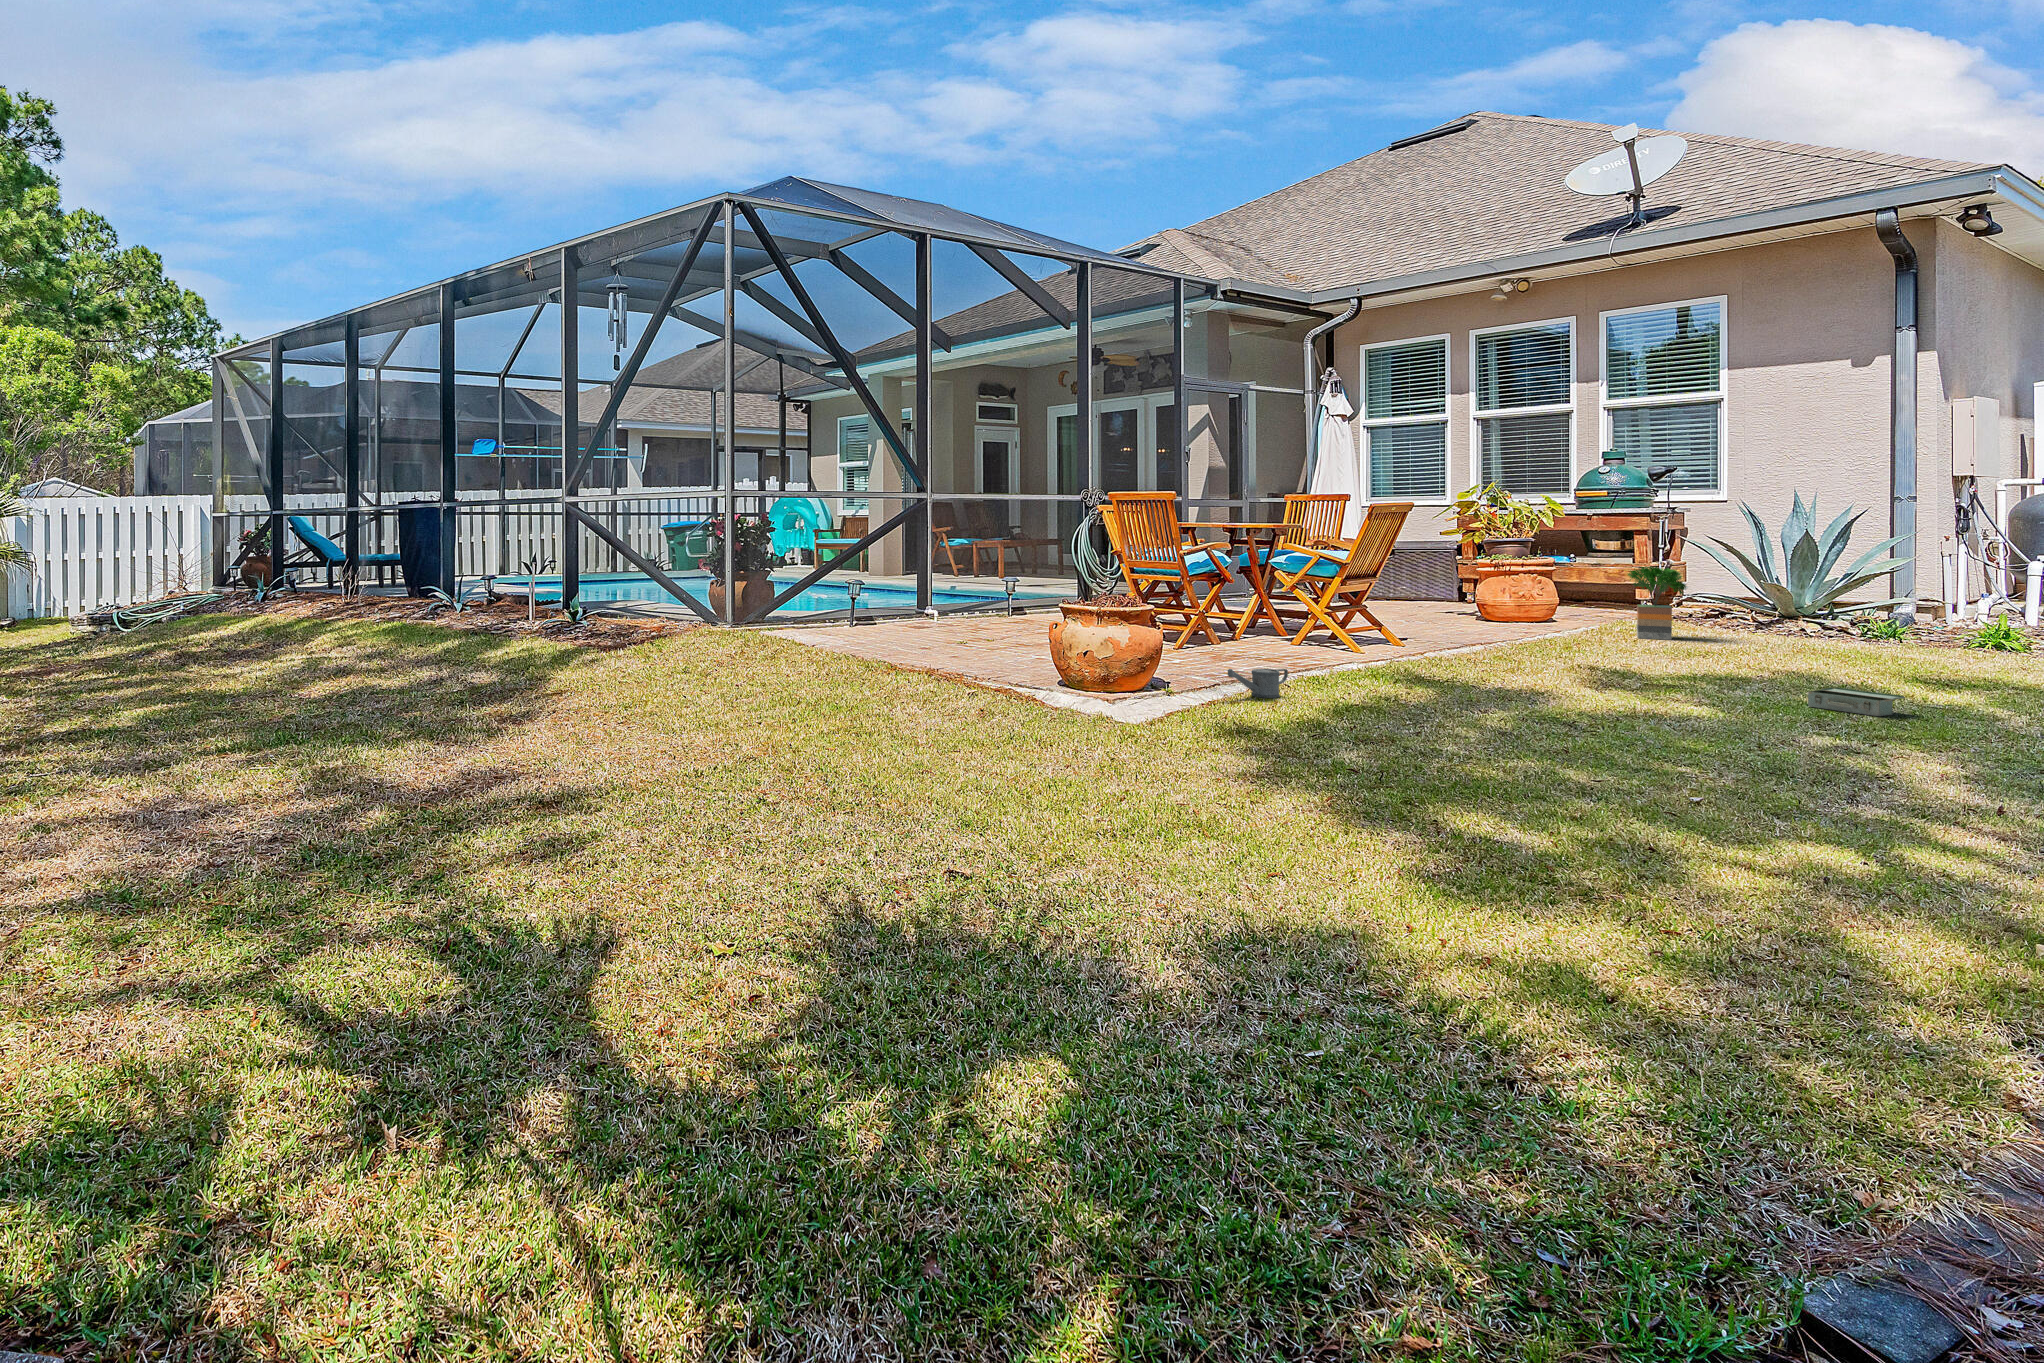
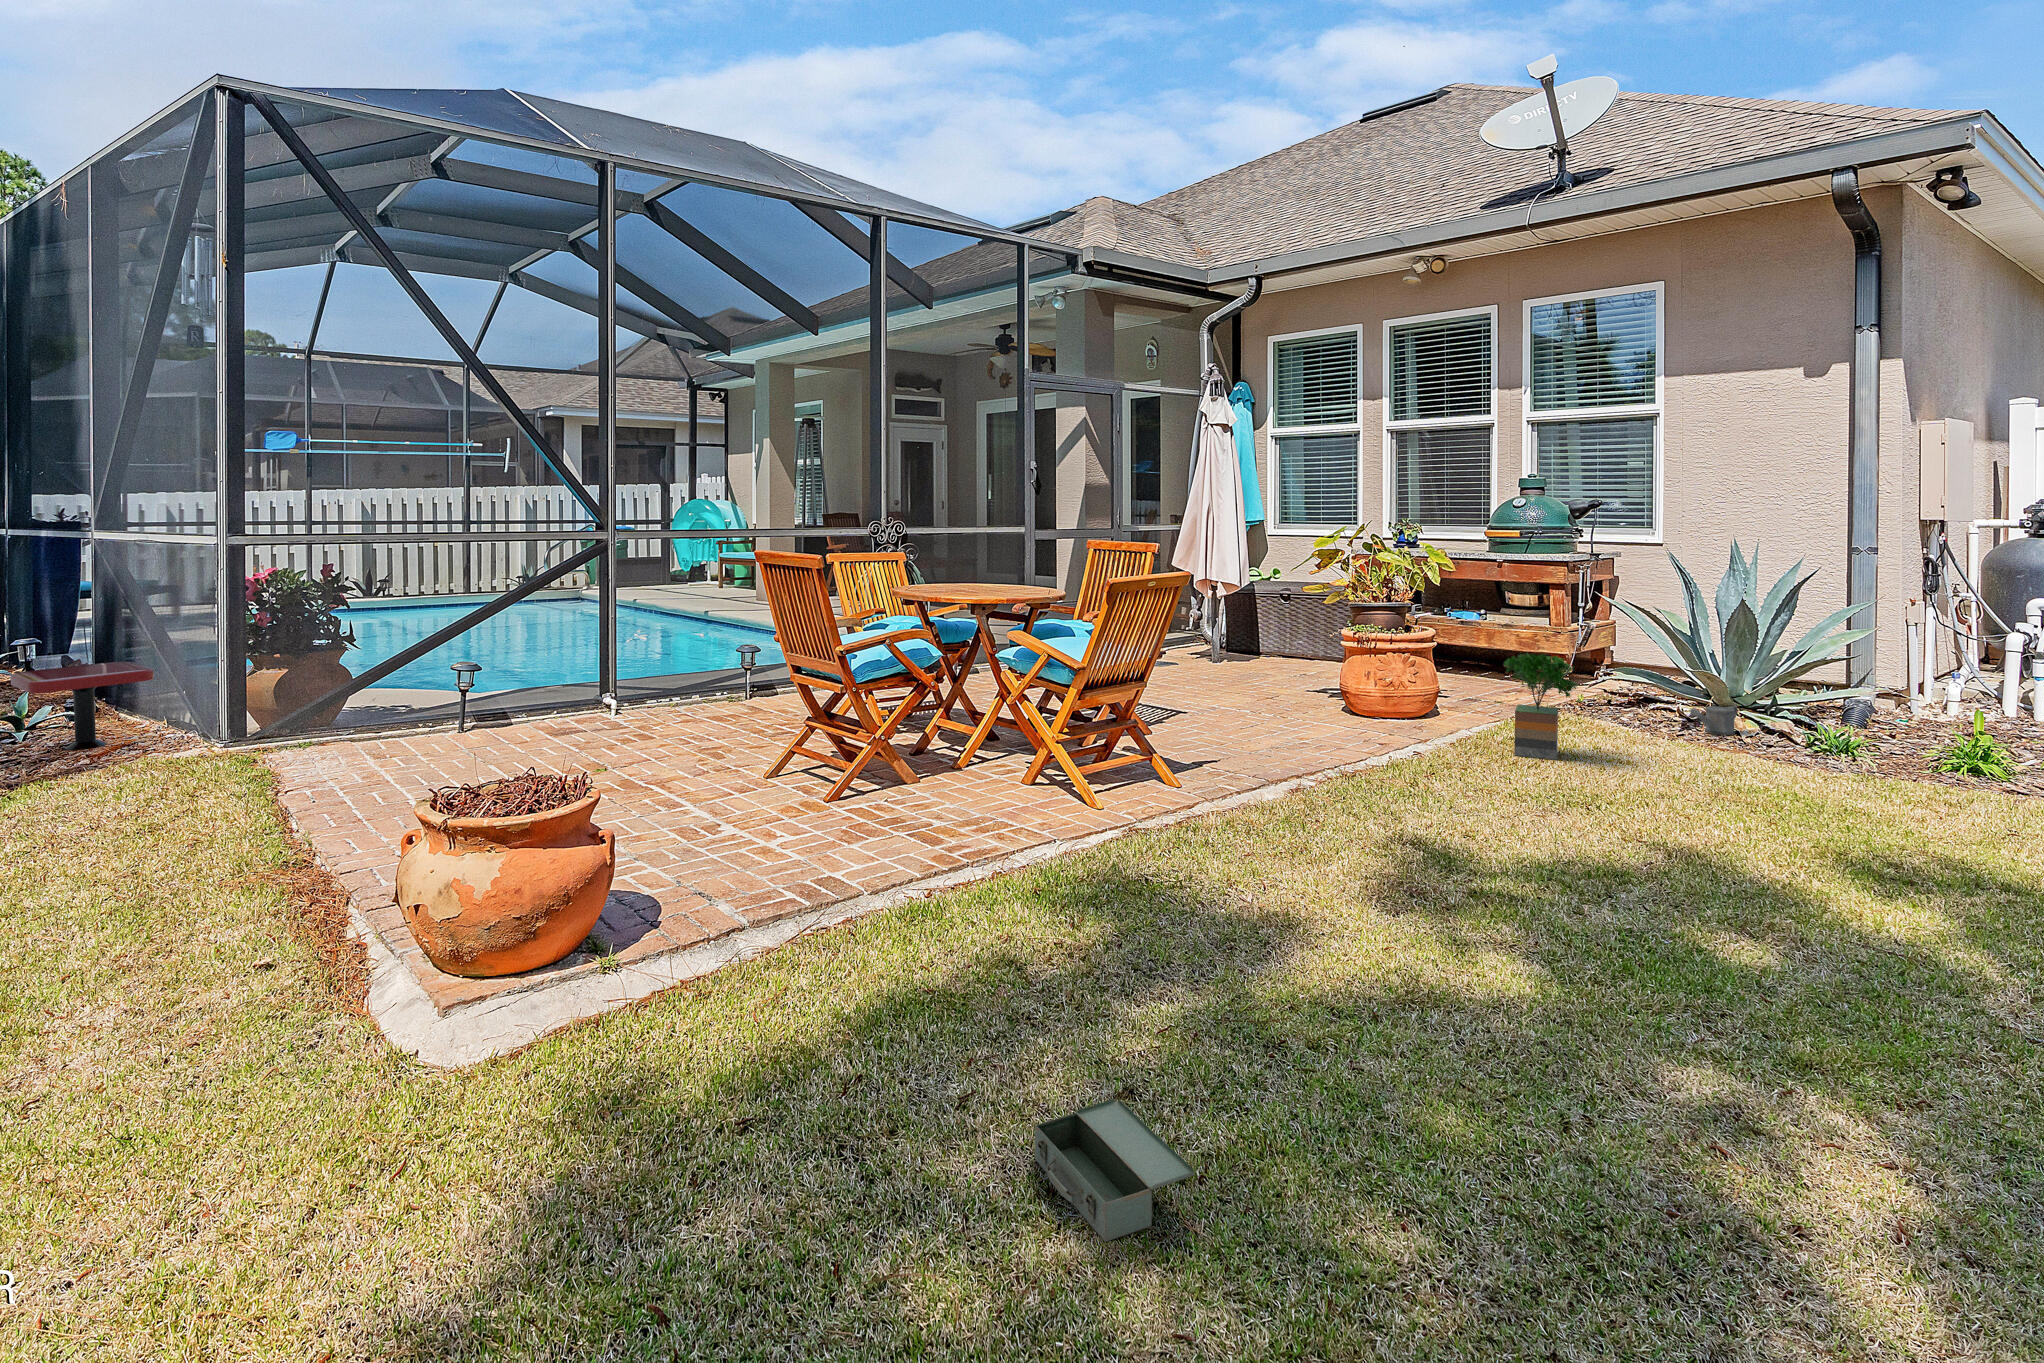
pedestal table: none [583,583,665,636] -> present [11,662,154,750]
watering can: present [1228,669,1288,698] -> present [1690,706,1737,735]
toolbox: present [1808,687,1905,716] -> present [1035,1099,1195,1242]

